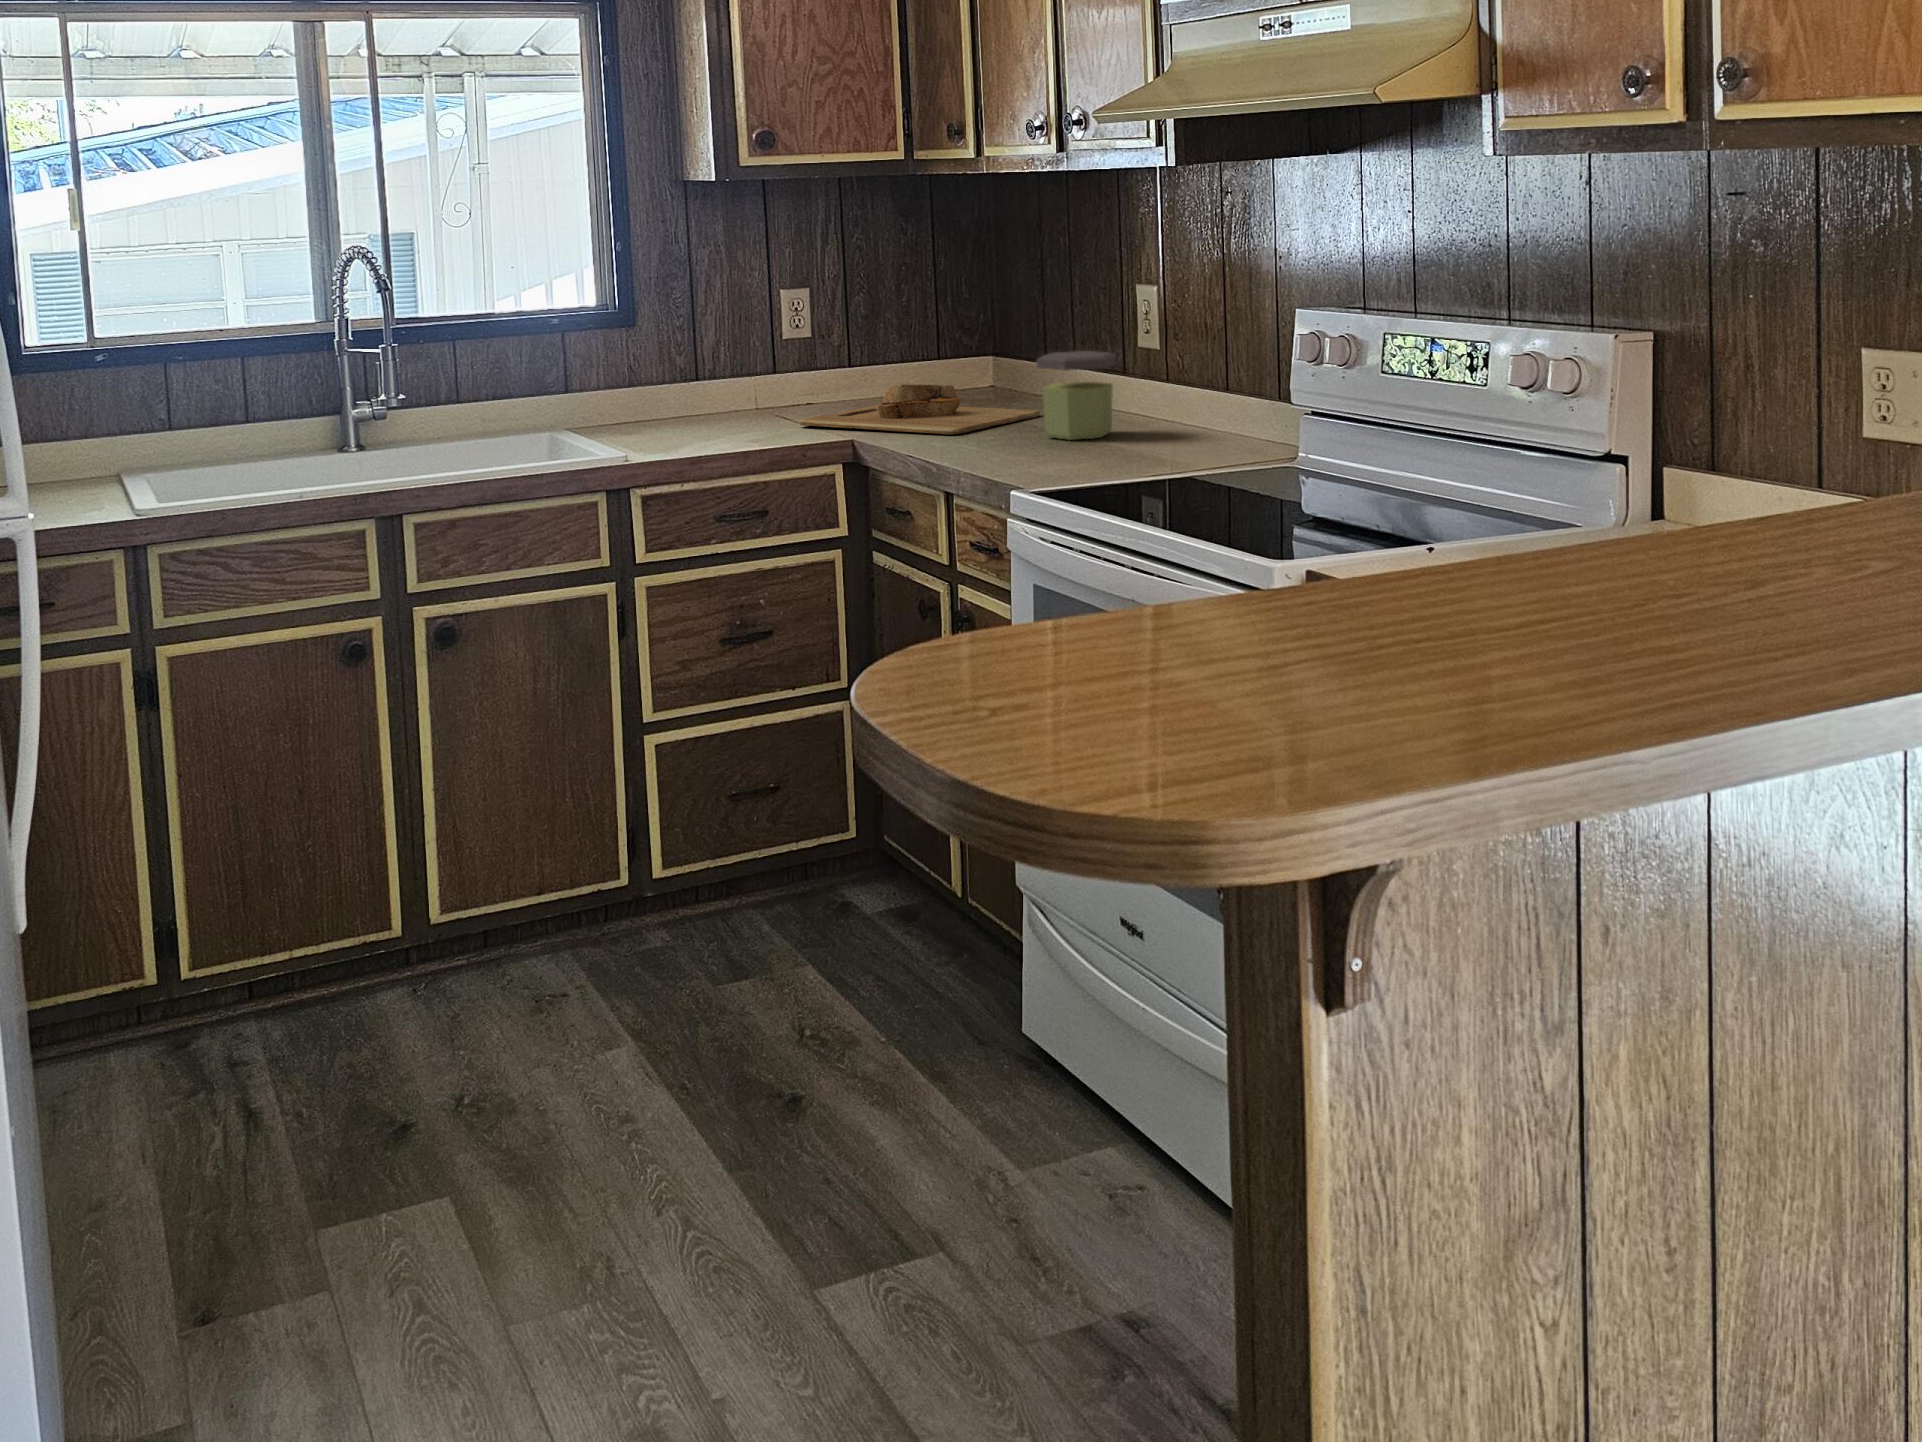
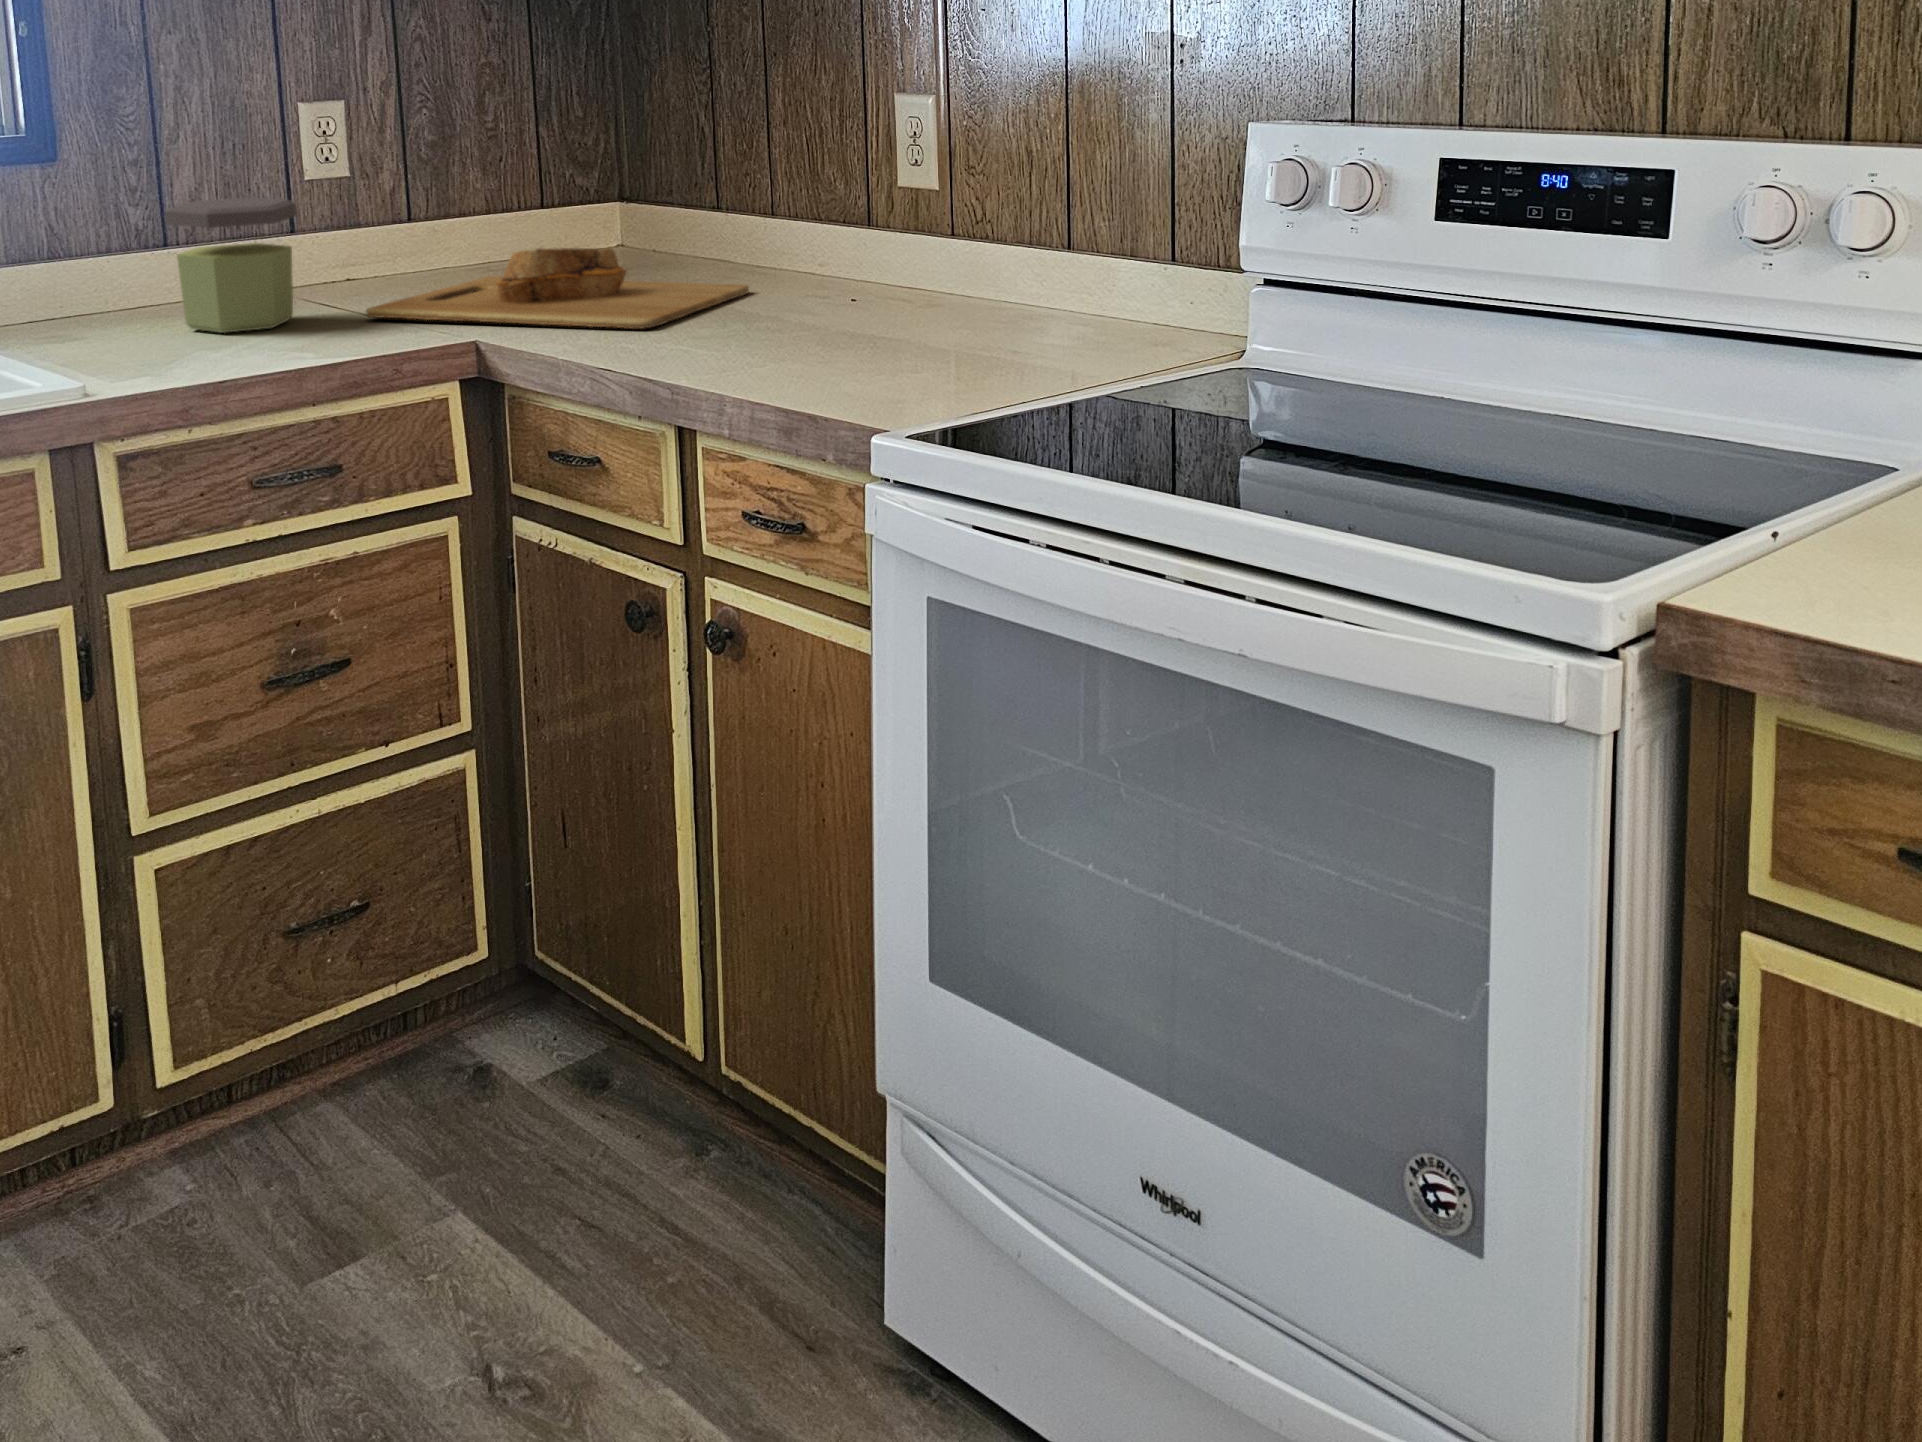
jar: present [1037,351,1116,440] -> present [165,197,297,333]

